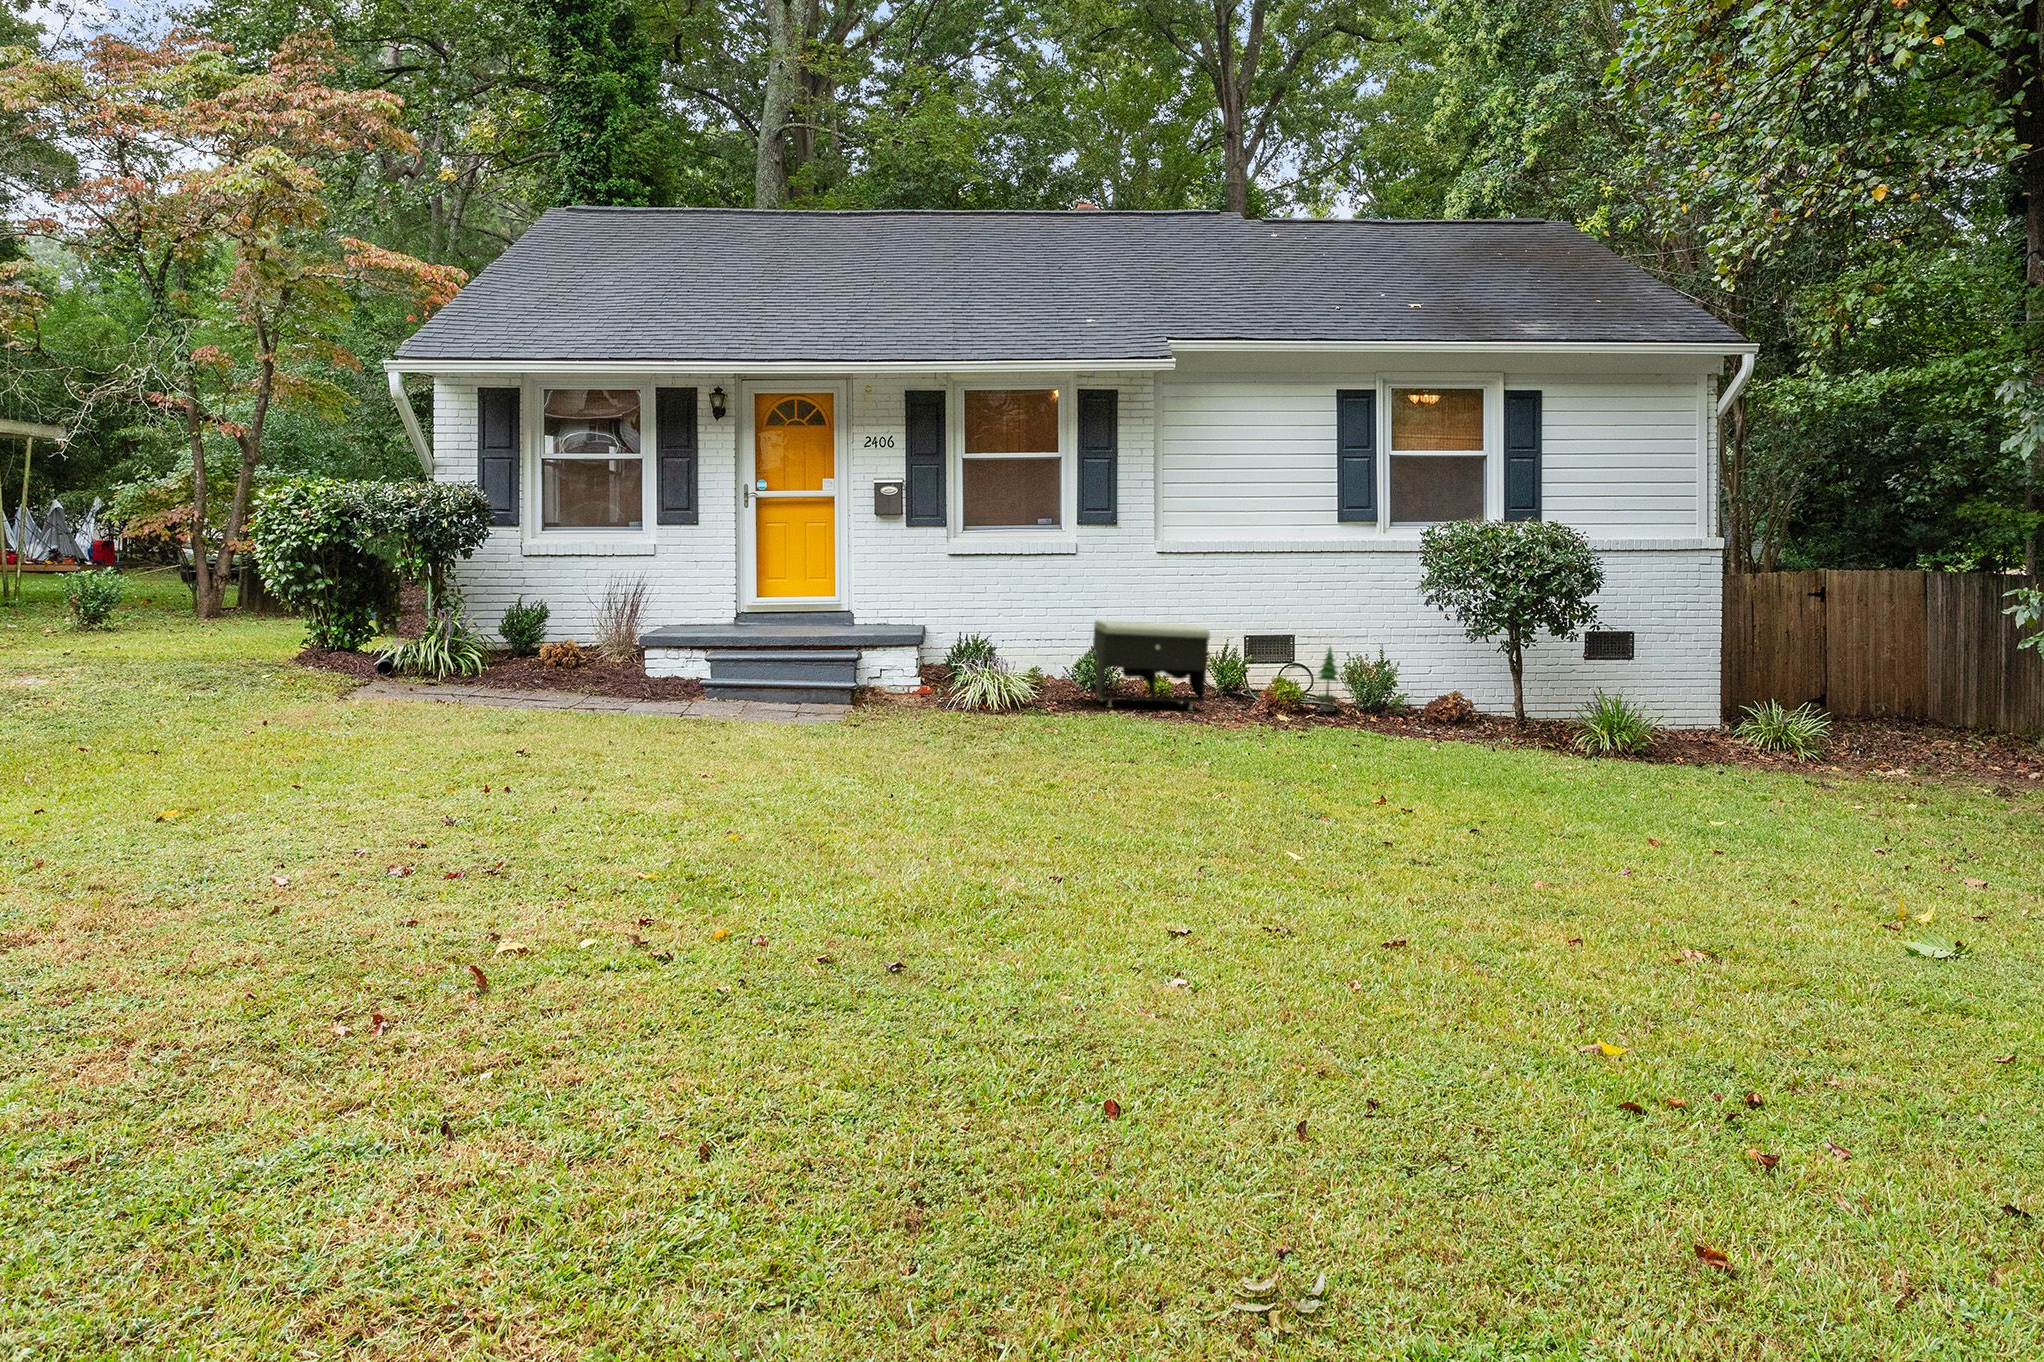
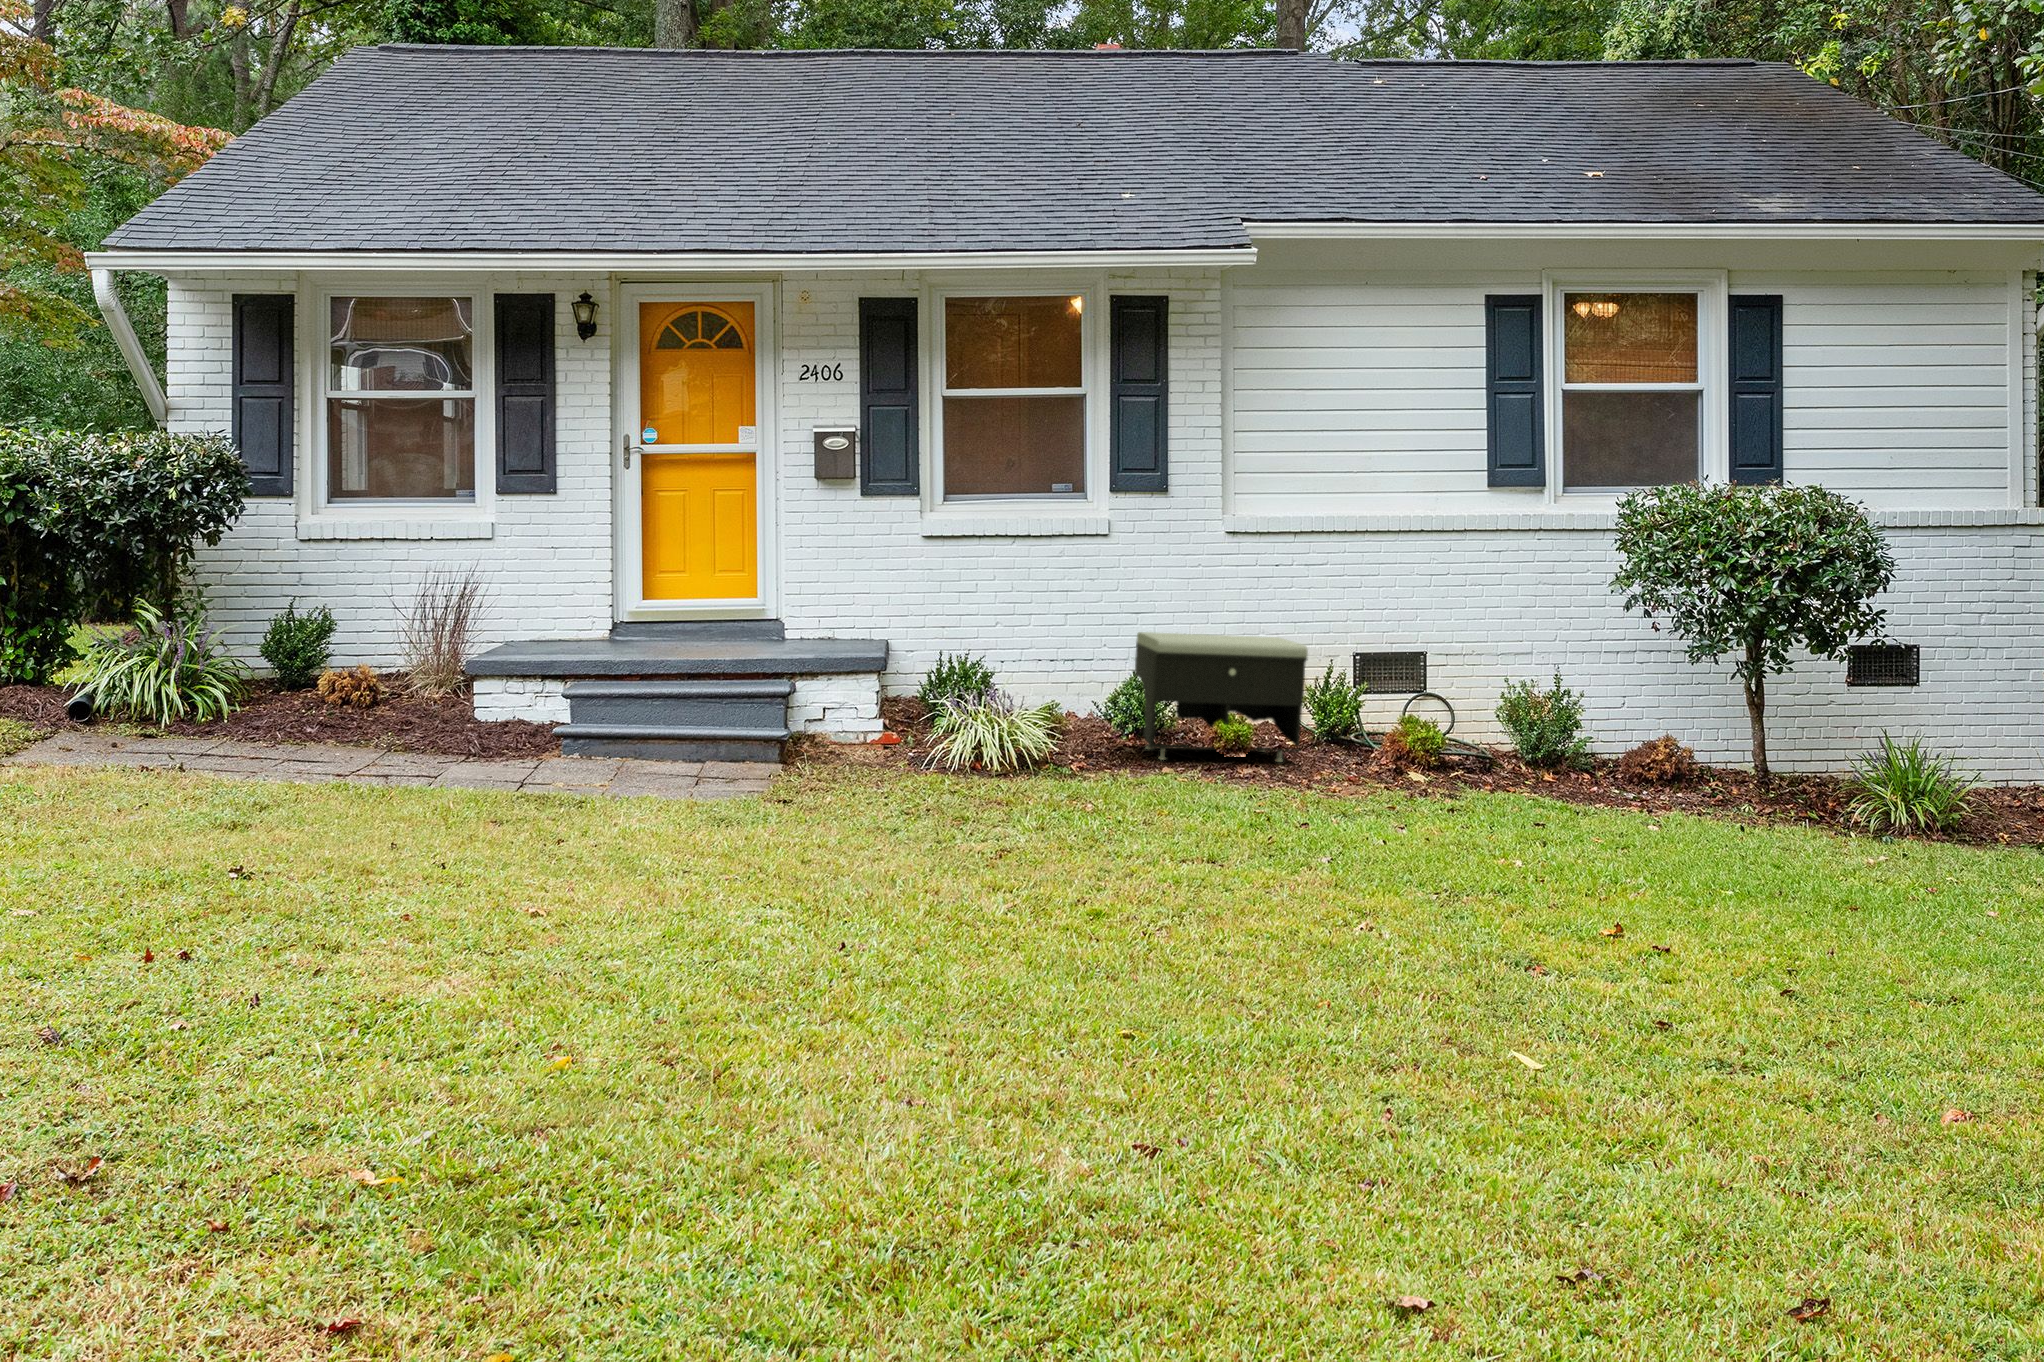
potted tree: present [1318,647,1338,712] -> none [1457,666,1493,764]

